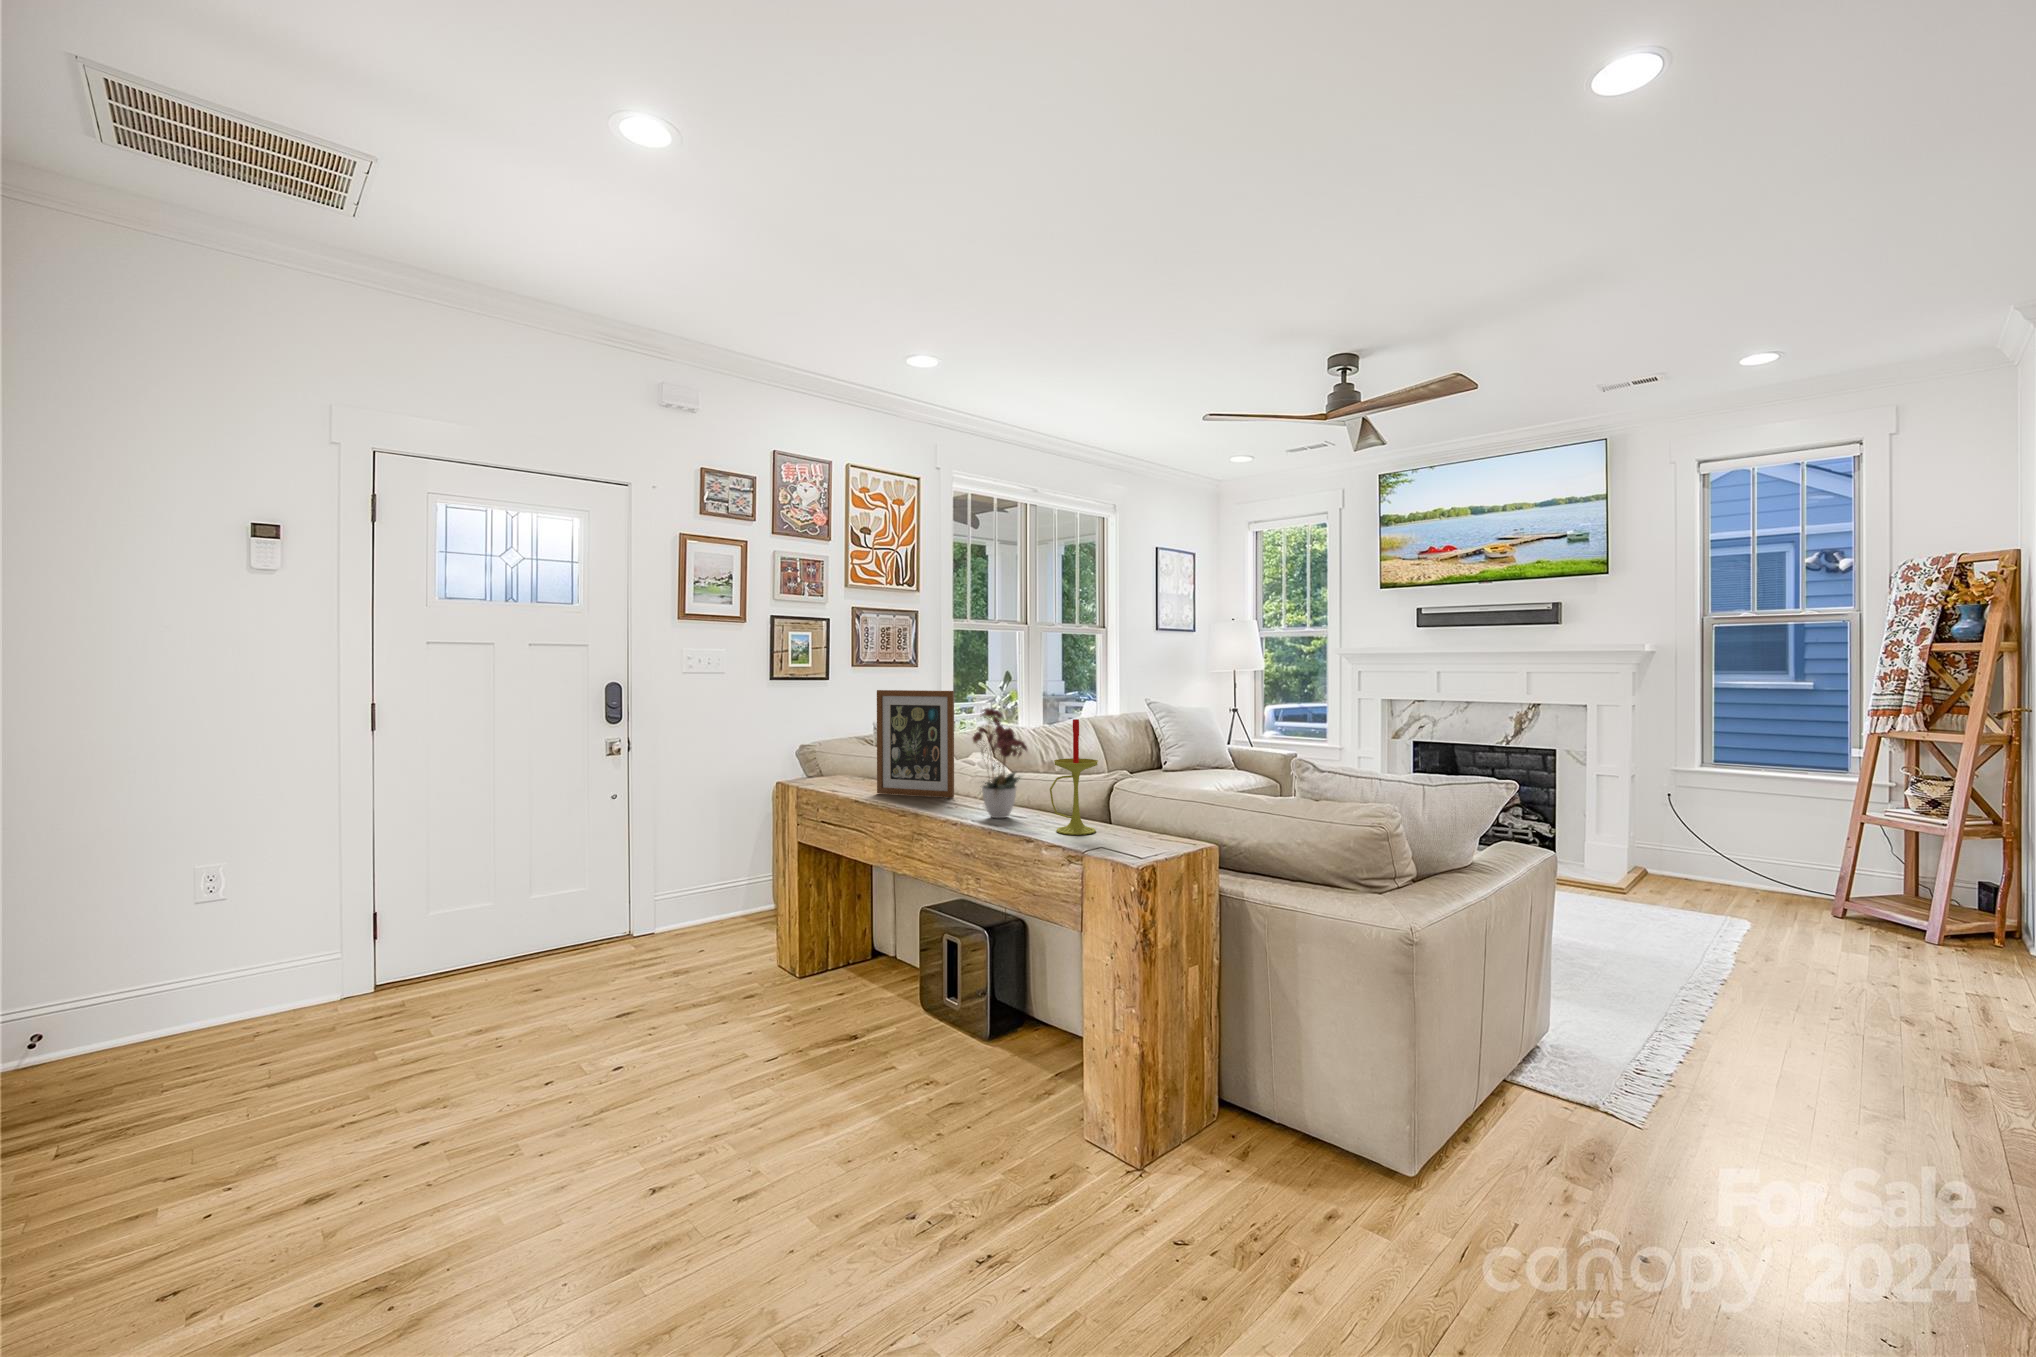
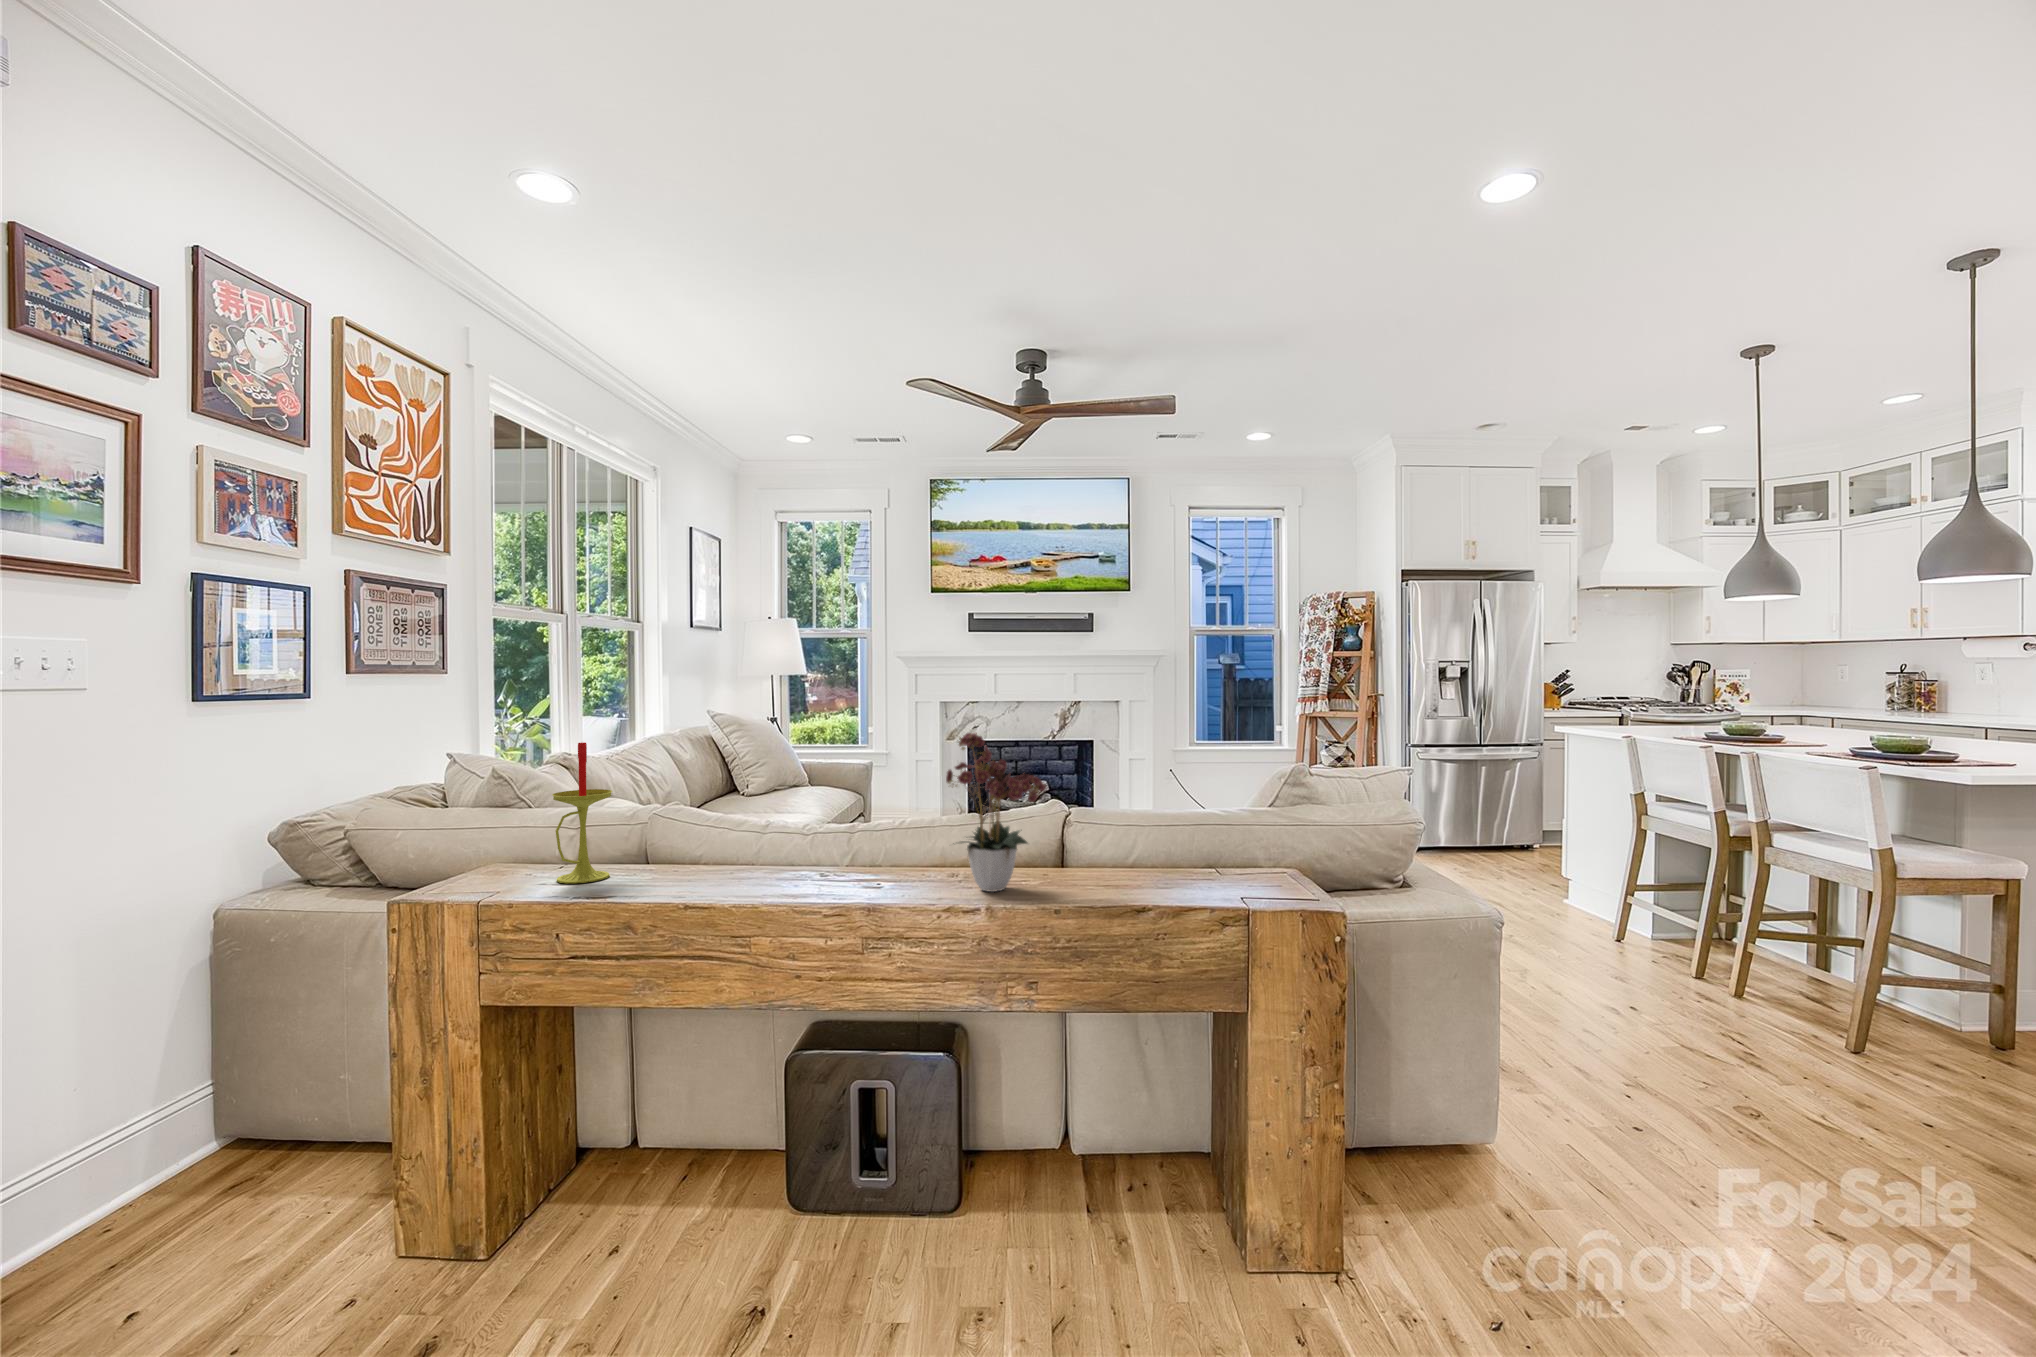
picture frame: present [877,690,954,798] -> none [672,710,817,887]
candle: present [1050,719,1098,835] -> present [552,743,612,884]

